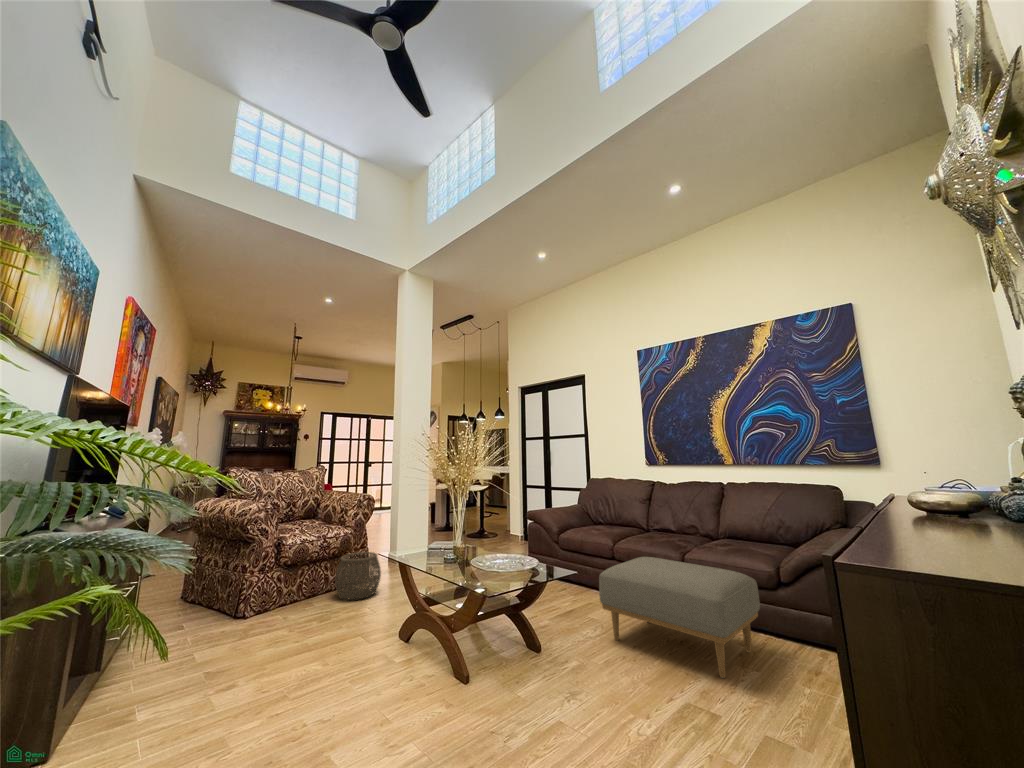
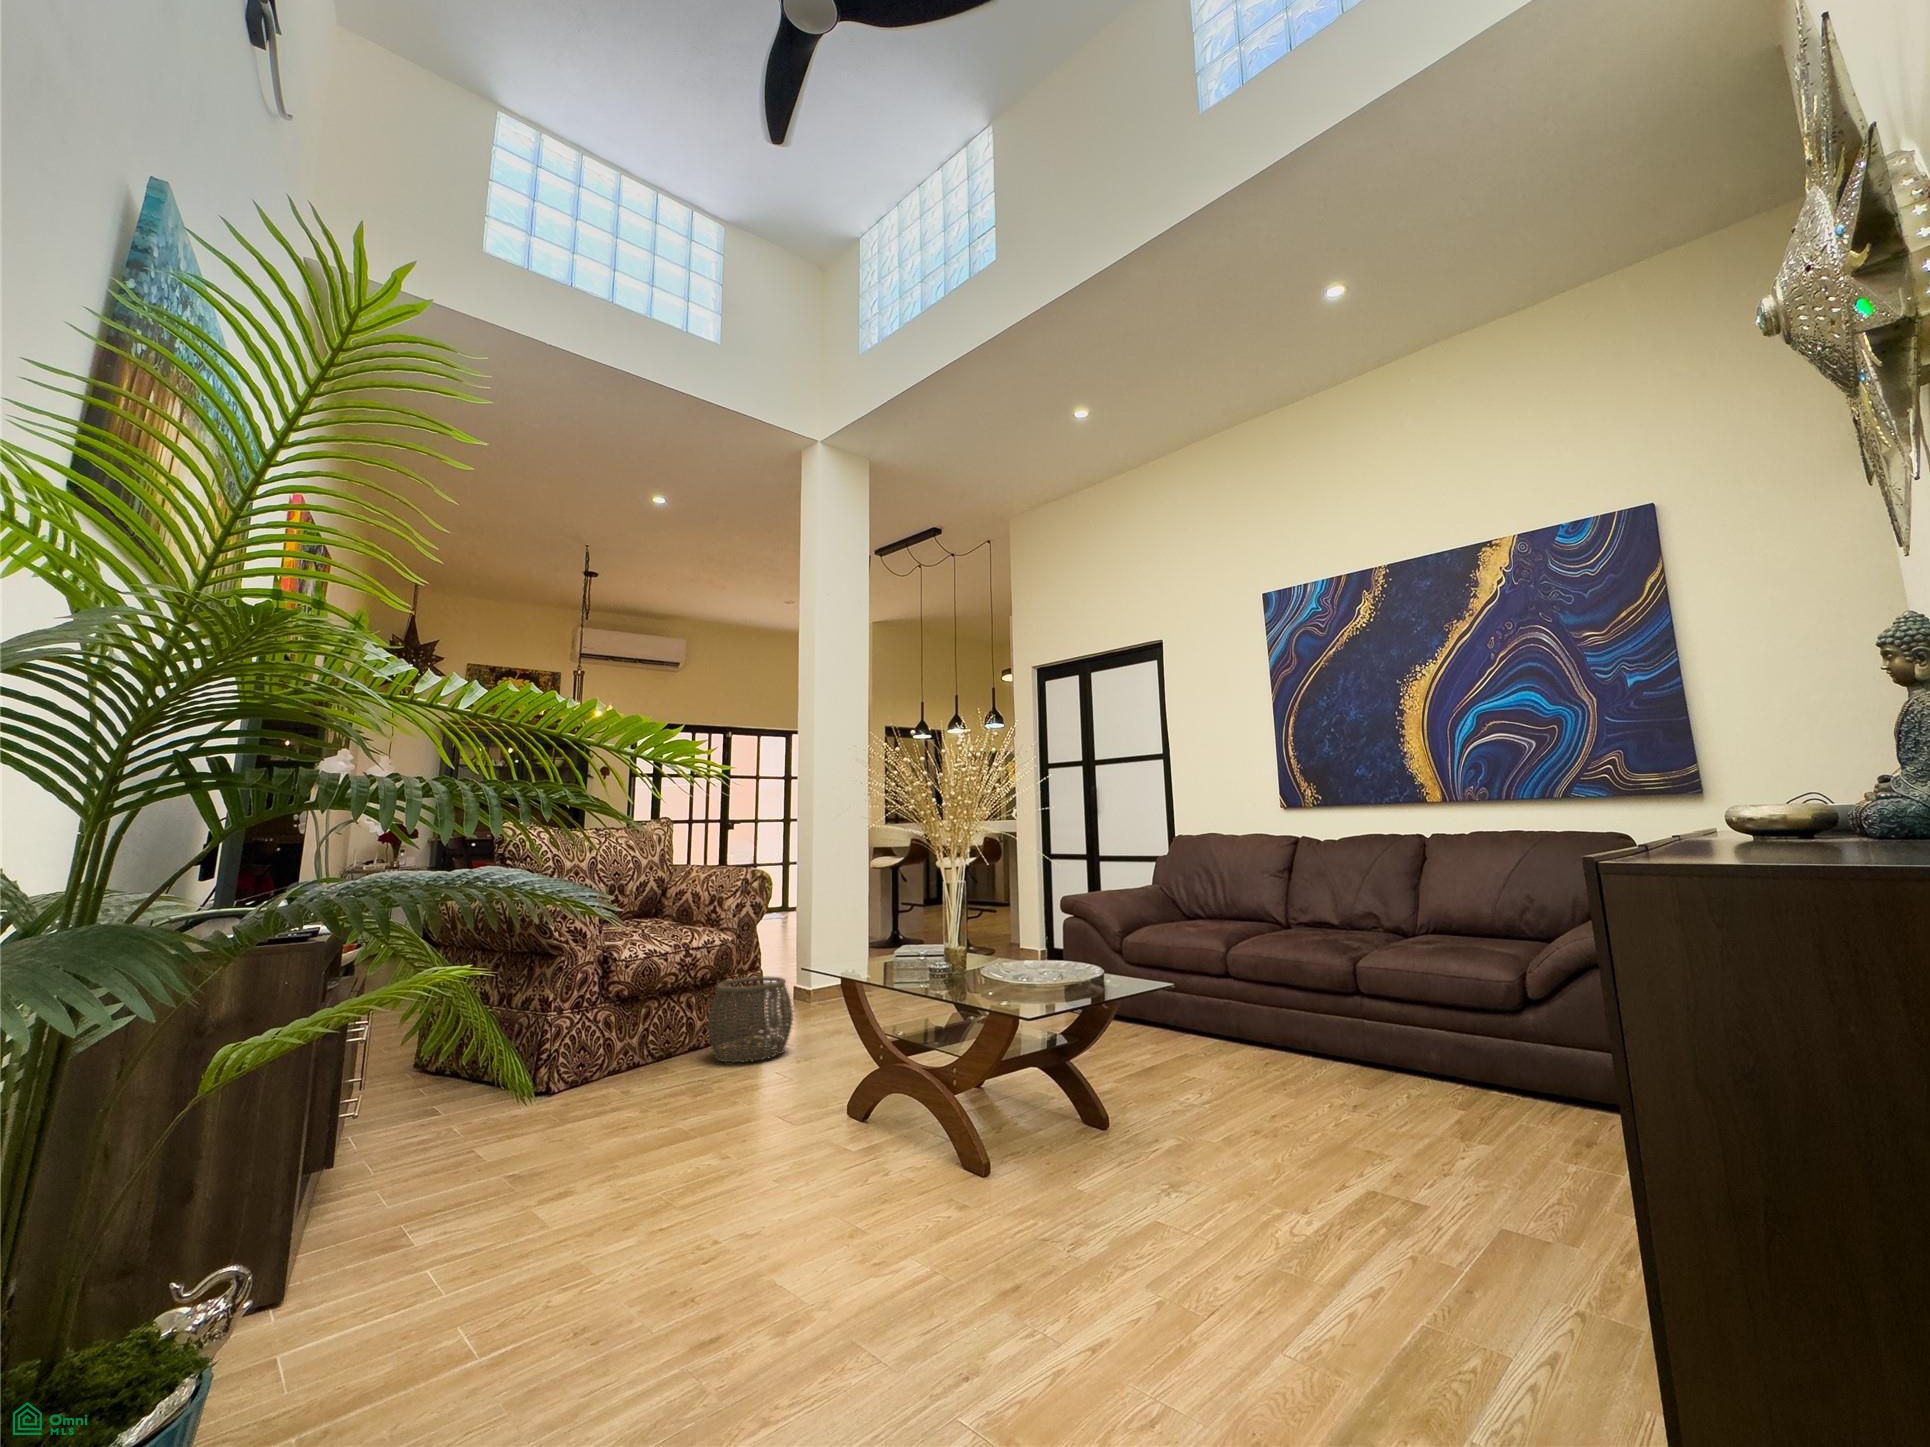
ottoman: present [599,557,760,678] -> none [1214,962,1495,1146]

